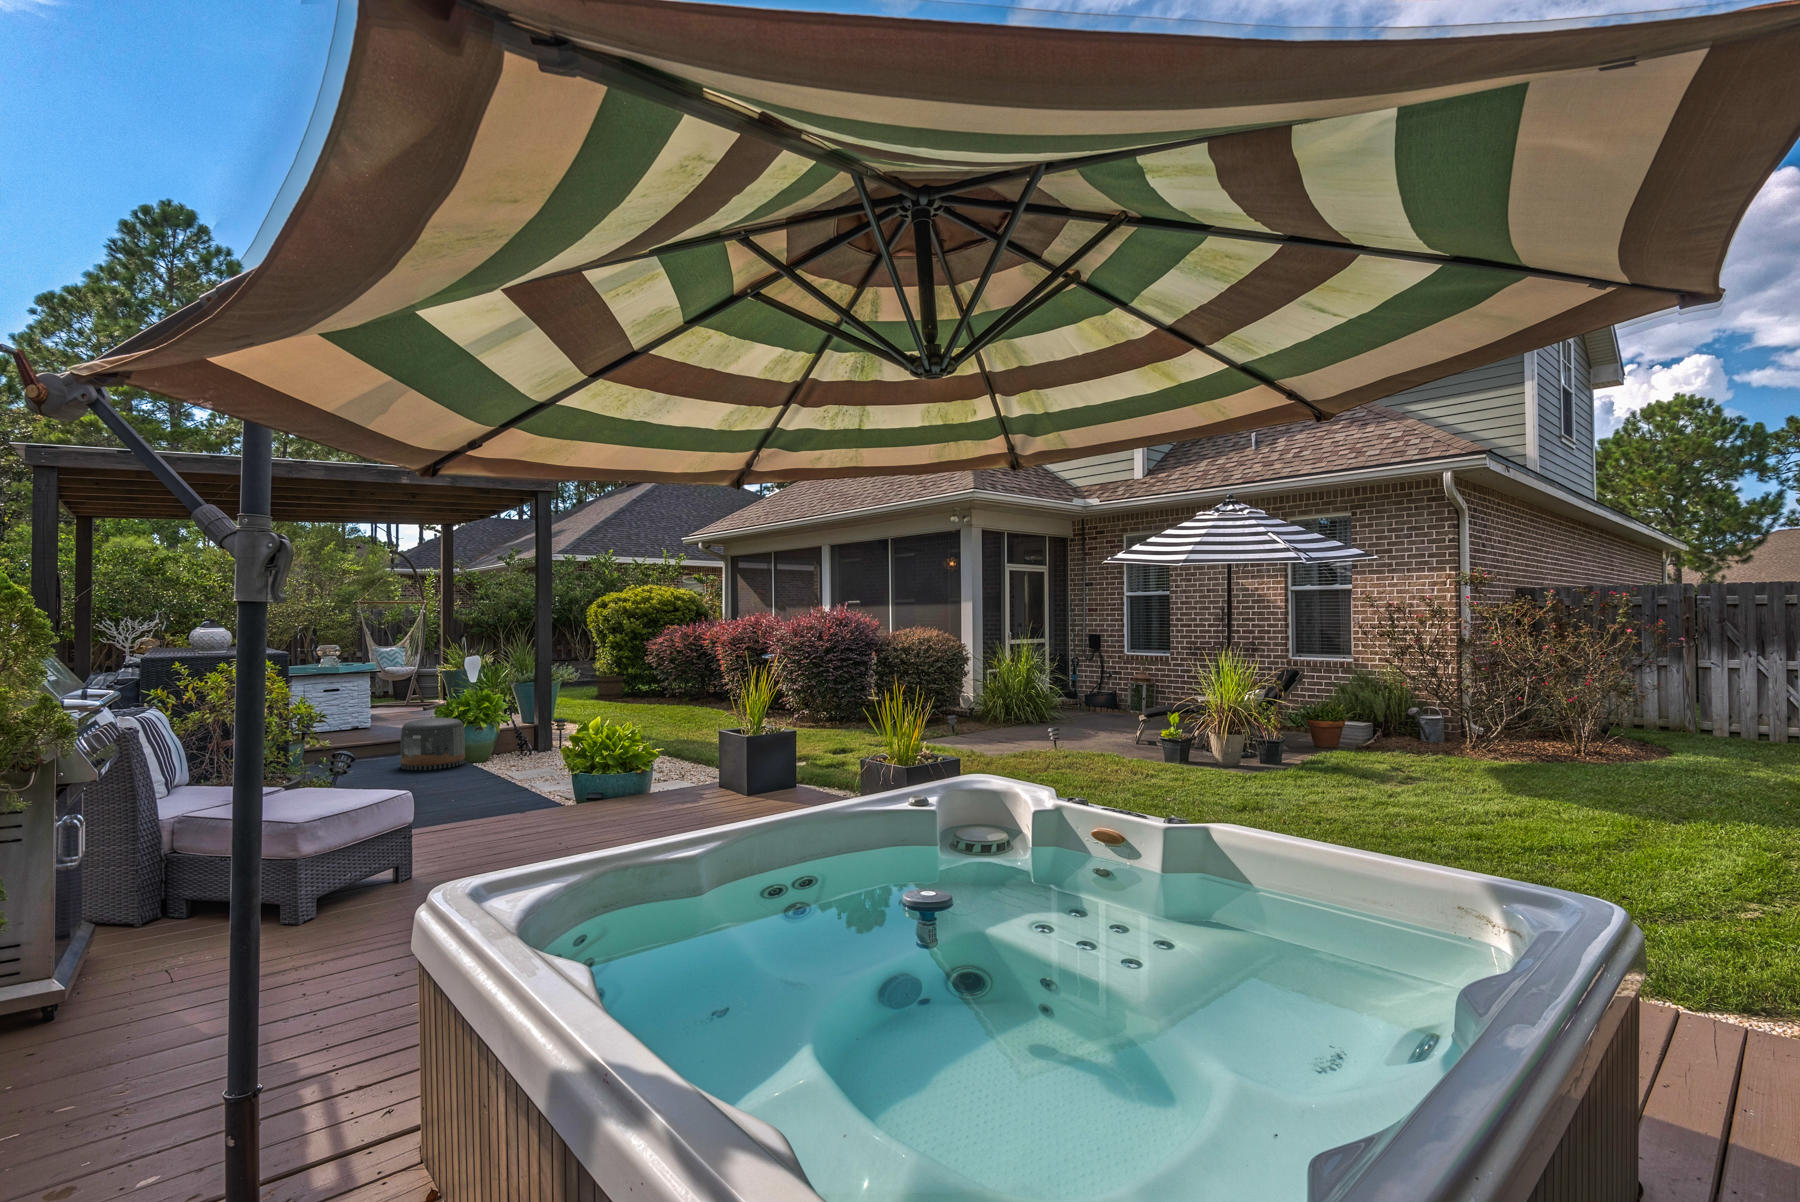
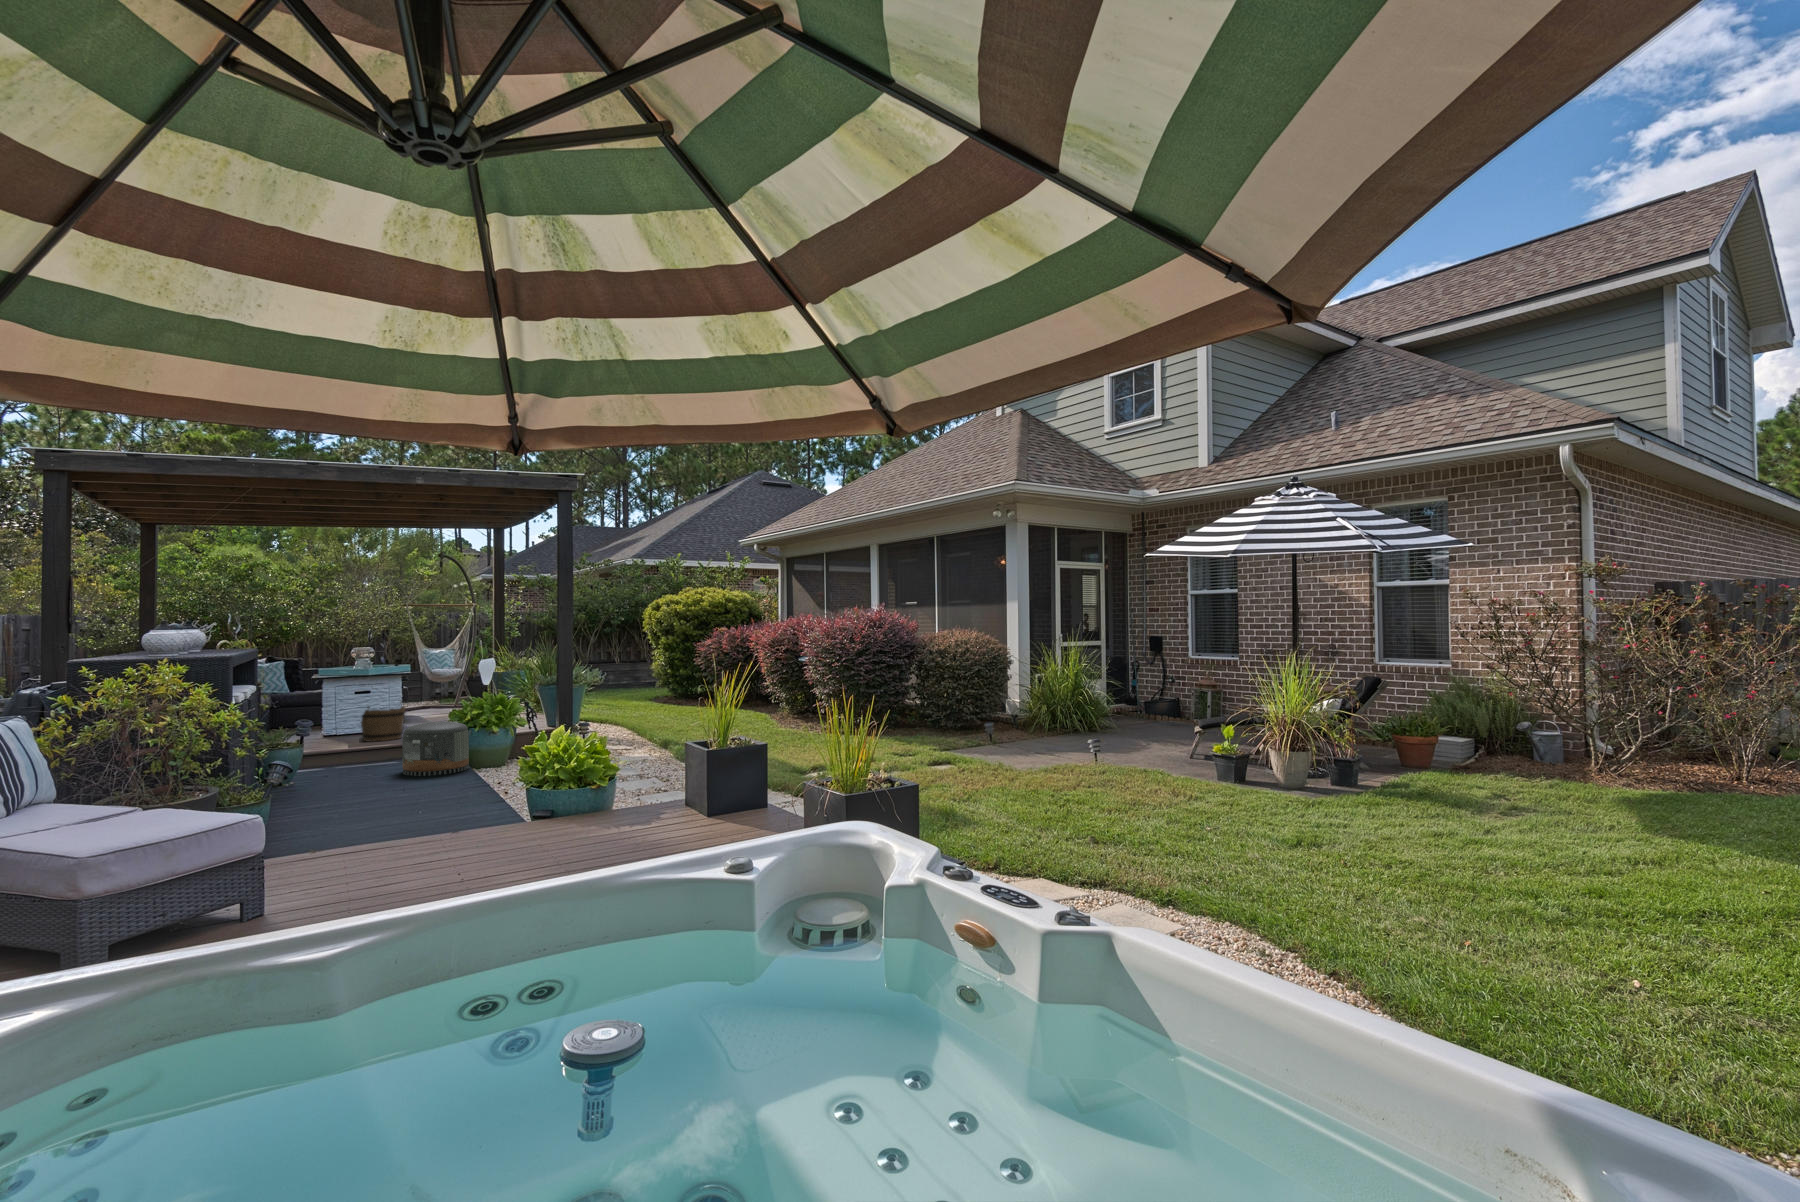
bucket: present [596,675,624,699] -> present [361,706,405,742]

